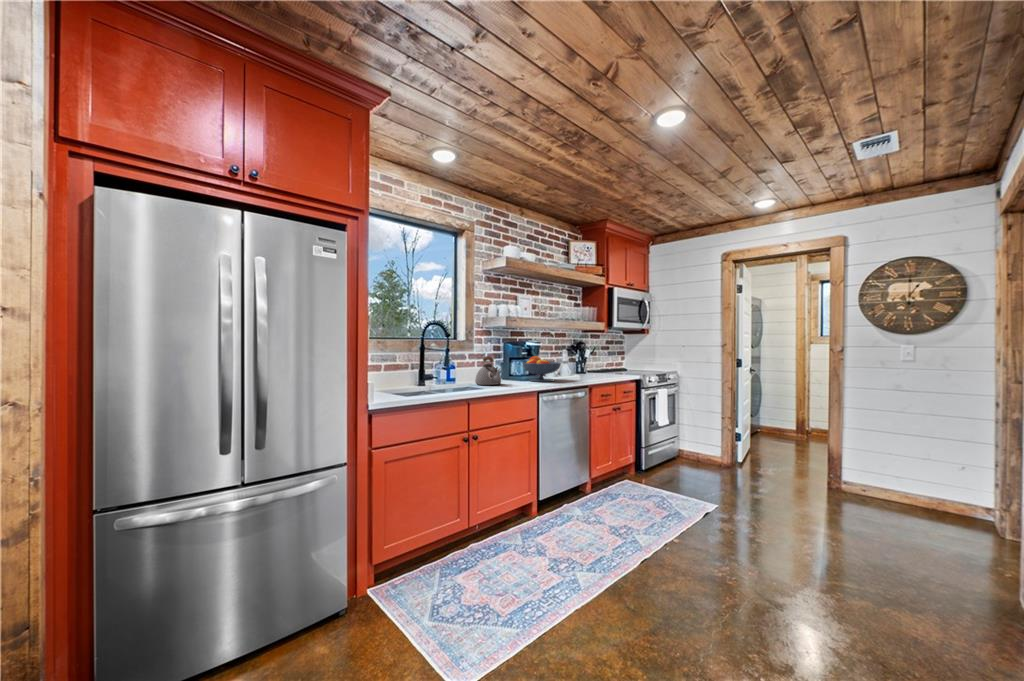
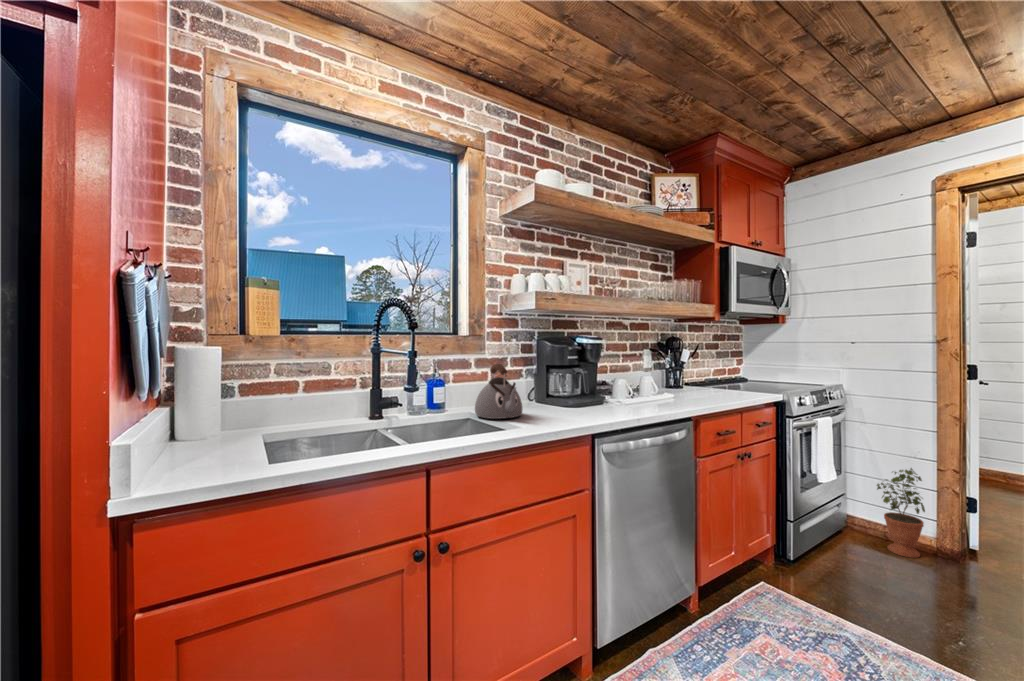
fruit bowl: present [522,356,561,382] -> none [568,361,640,410]
potted plant: none [691,417,715,468] -> present [877,468,925,558]

